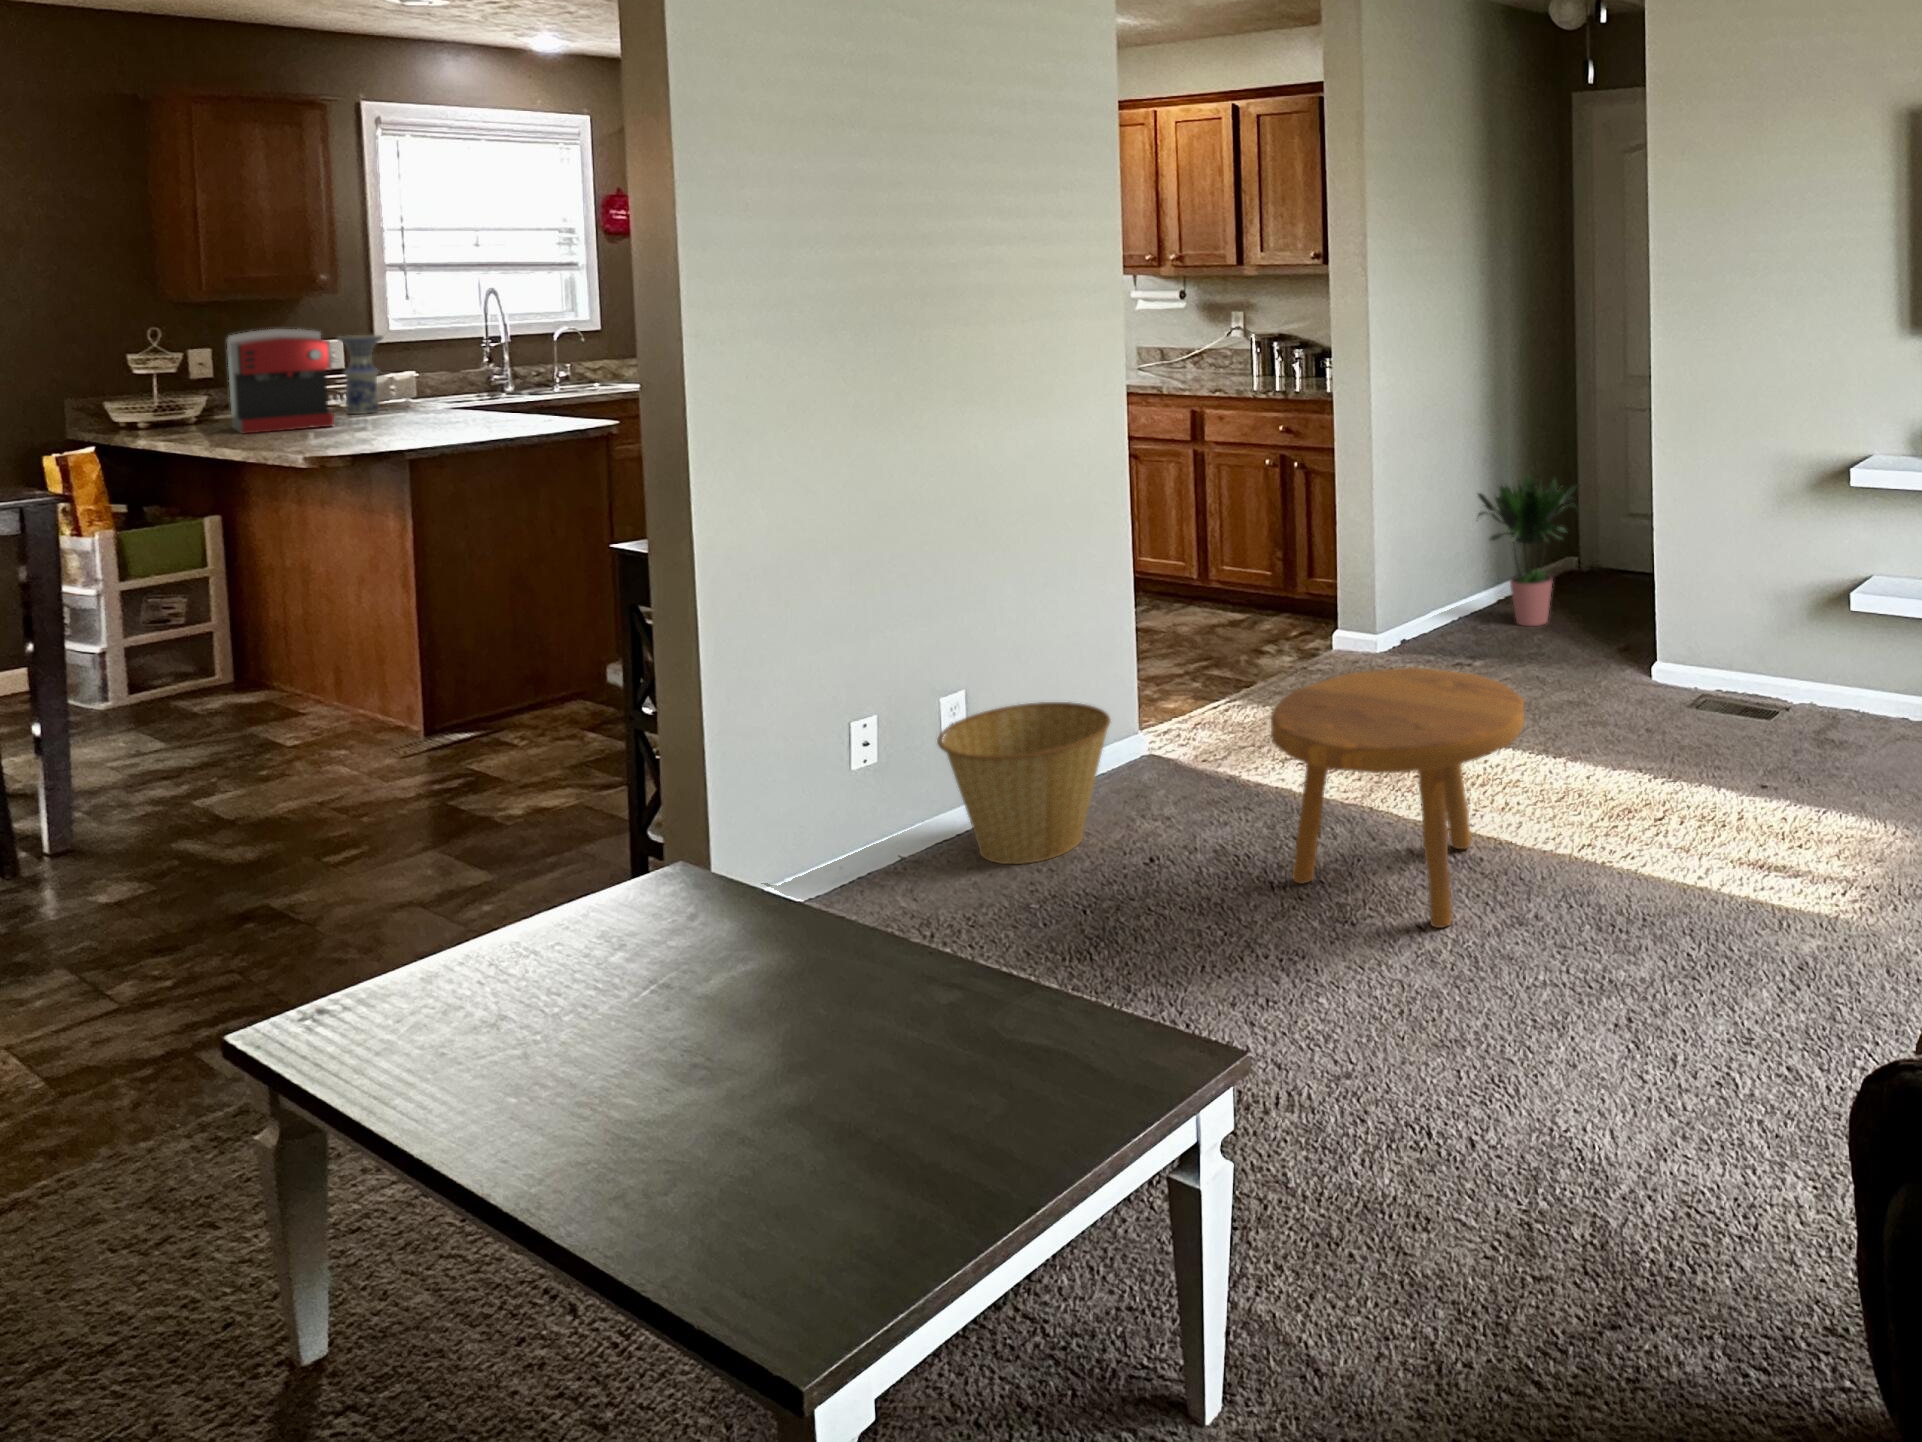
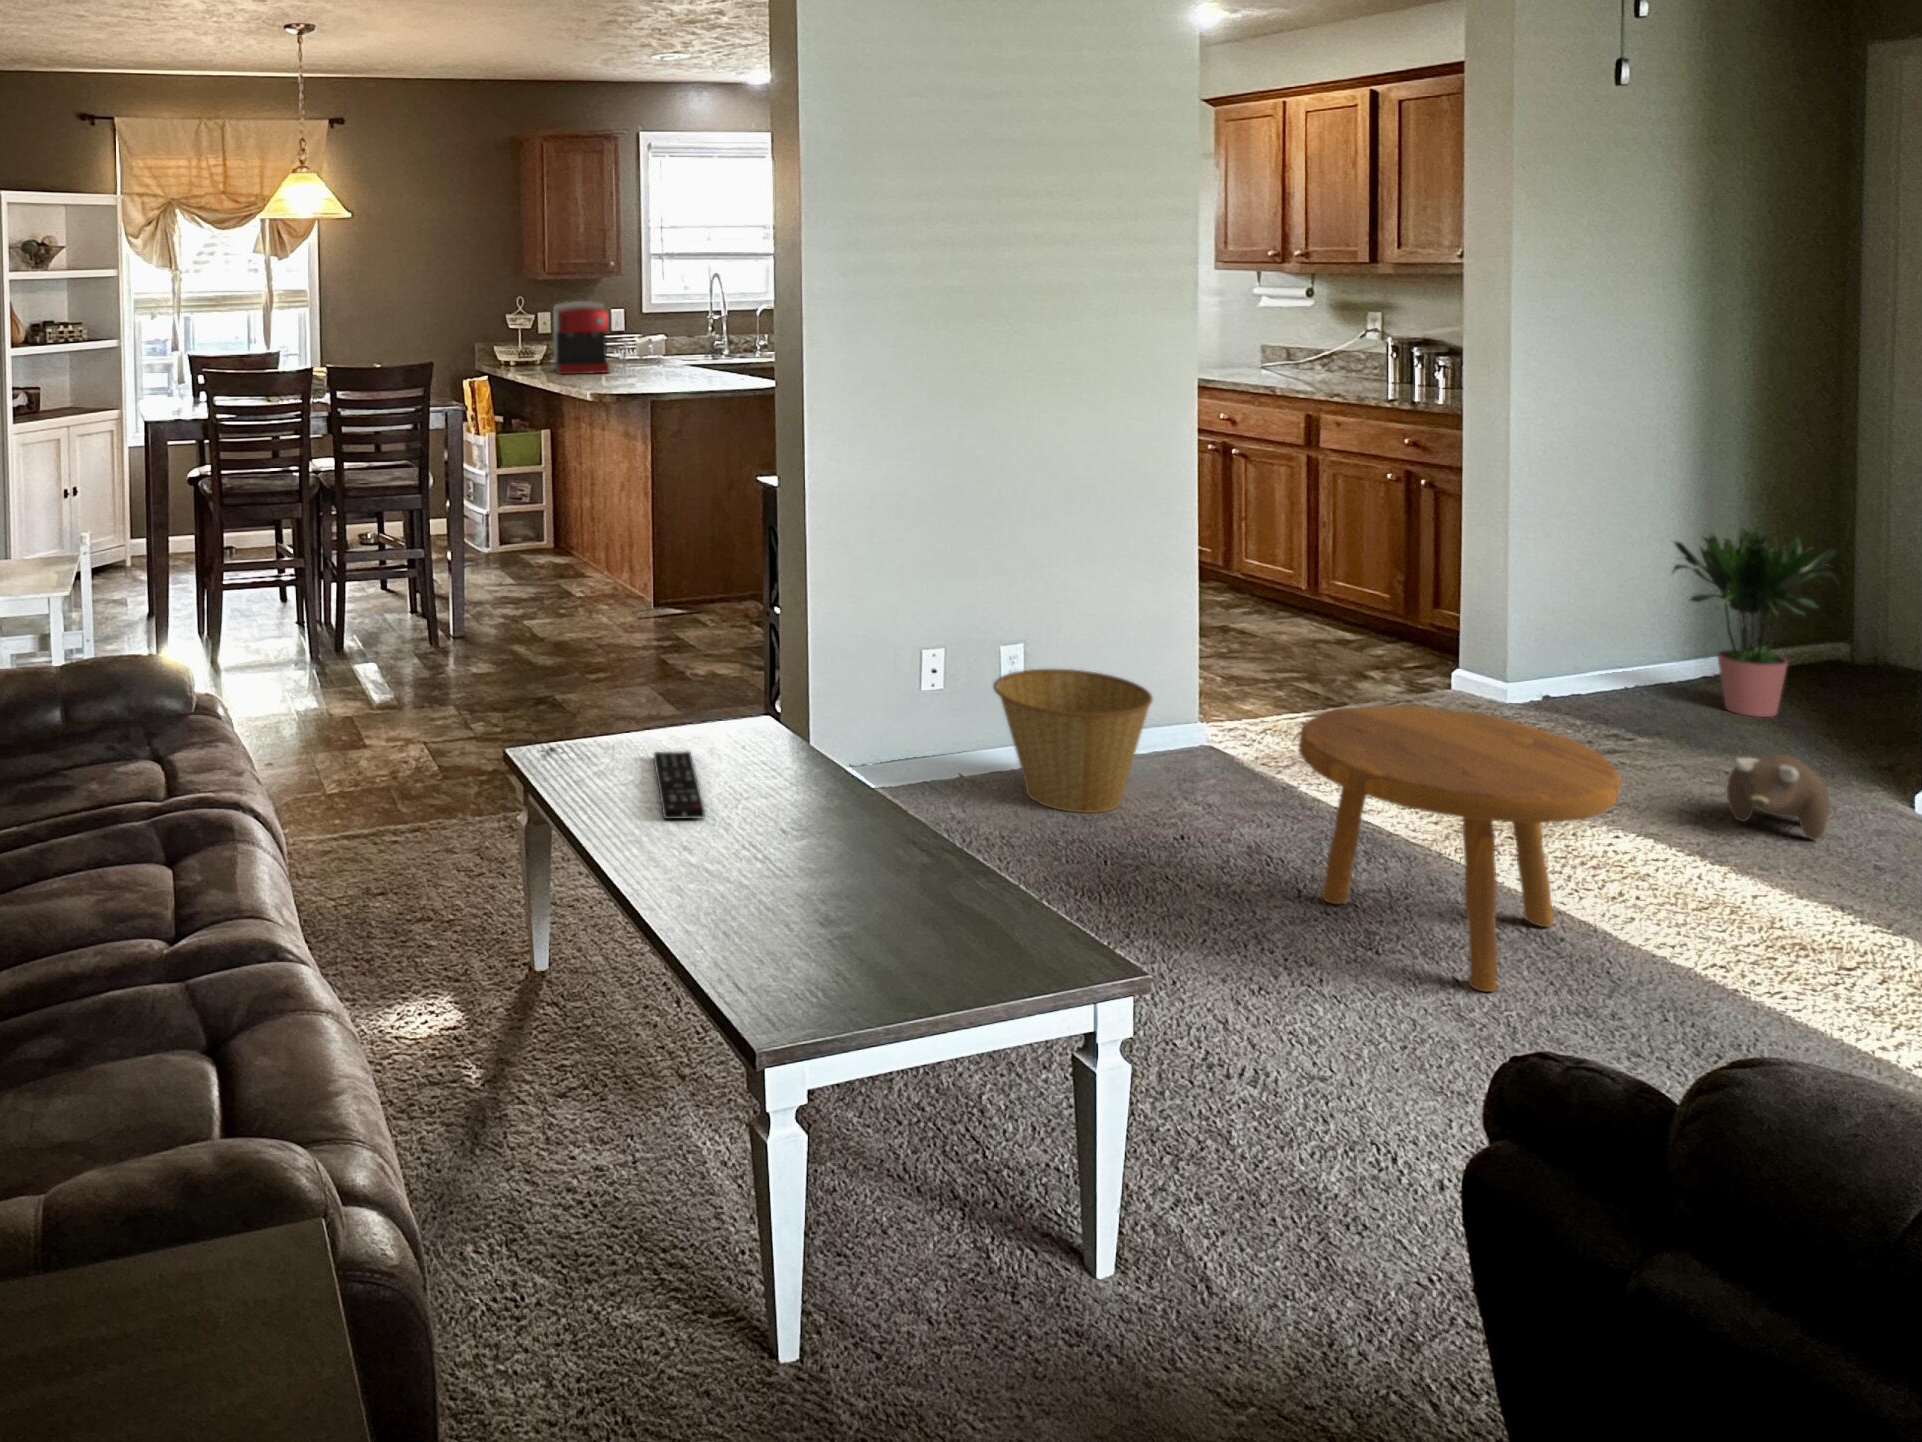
vase: present [337,335,383,414] -> none [614,306,641,365]
plush toy: none [1548,652,1611,716] -> present [1727,754,1830,840]
remote control: none [500,945,609,1067] -> present [654,751,705,819]

